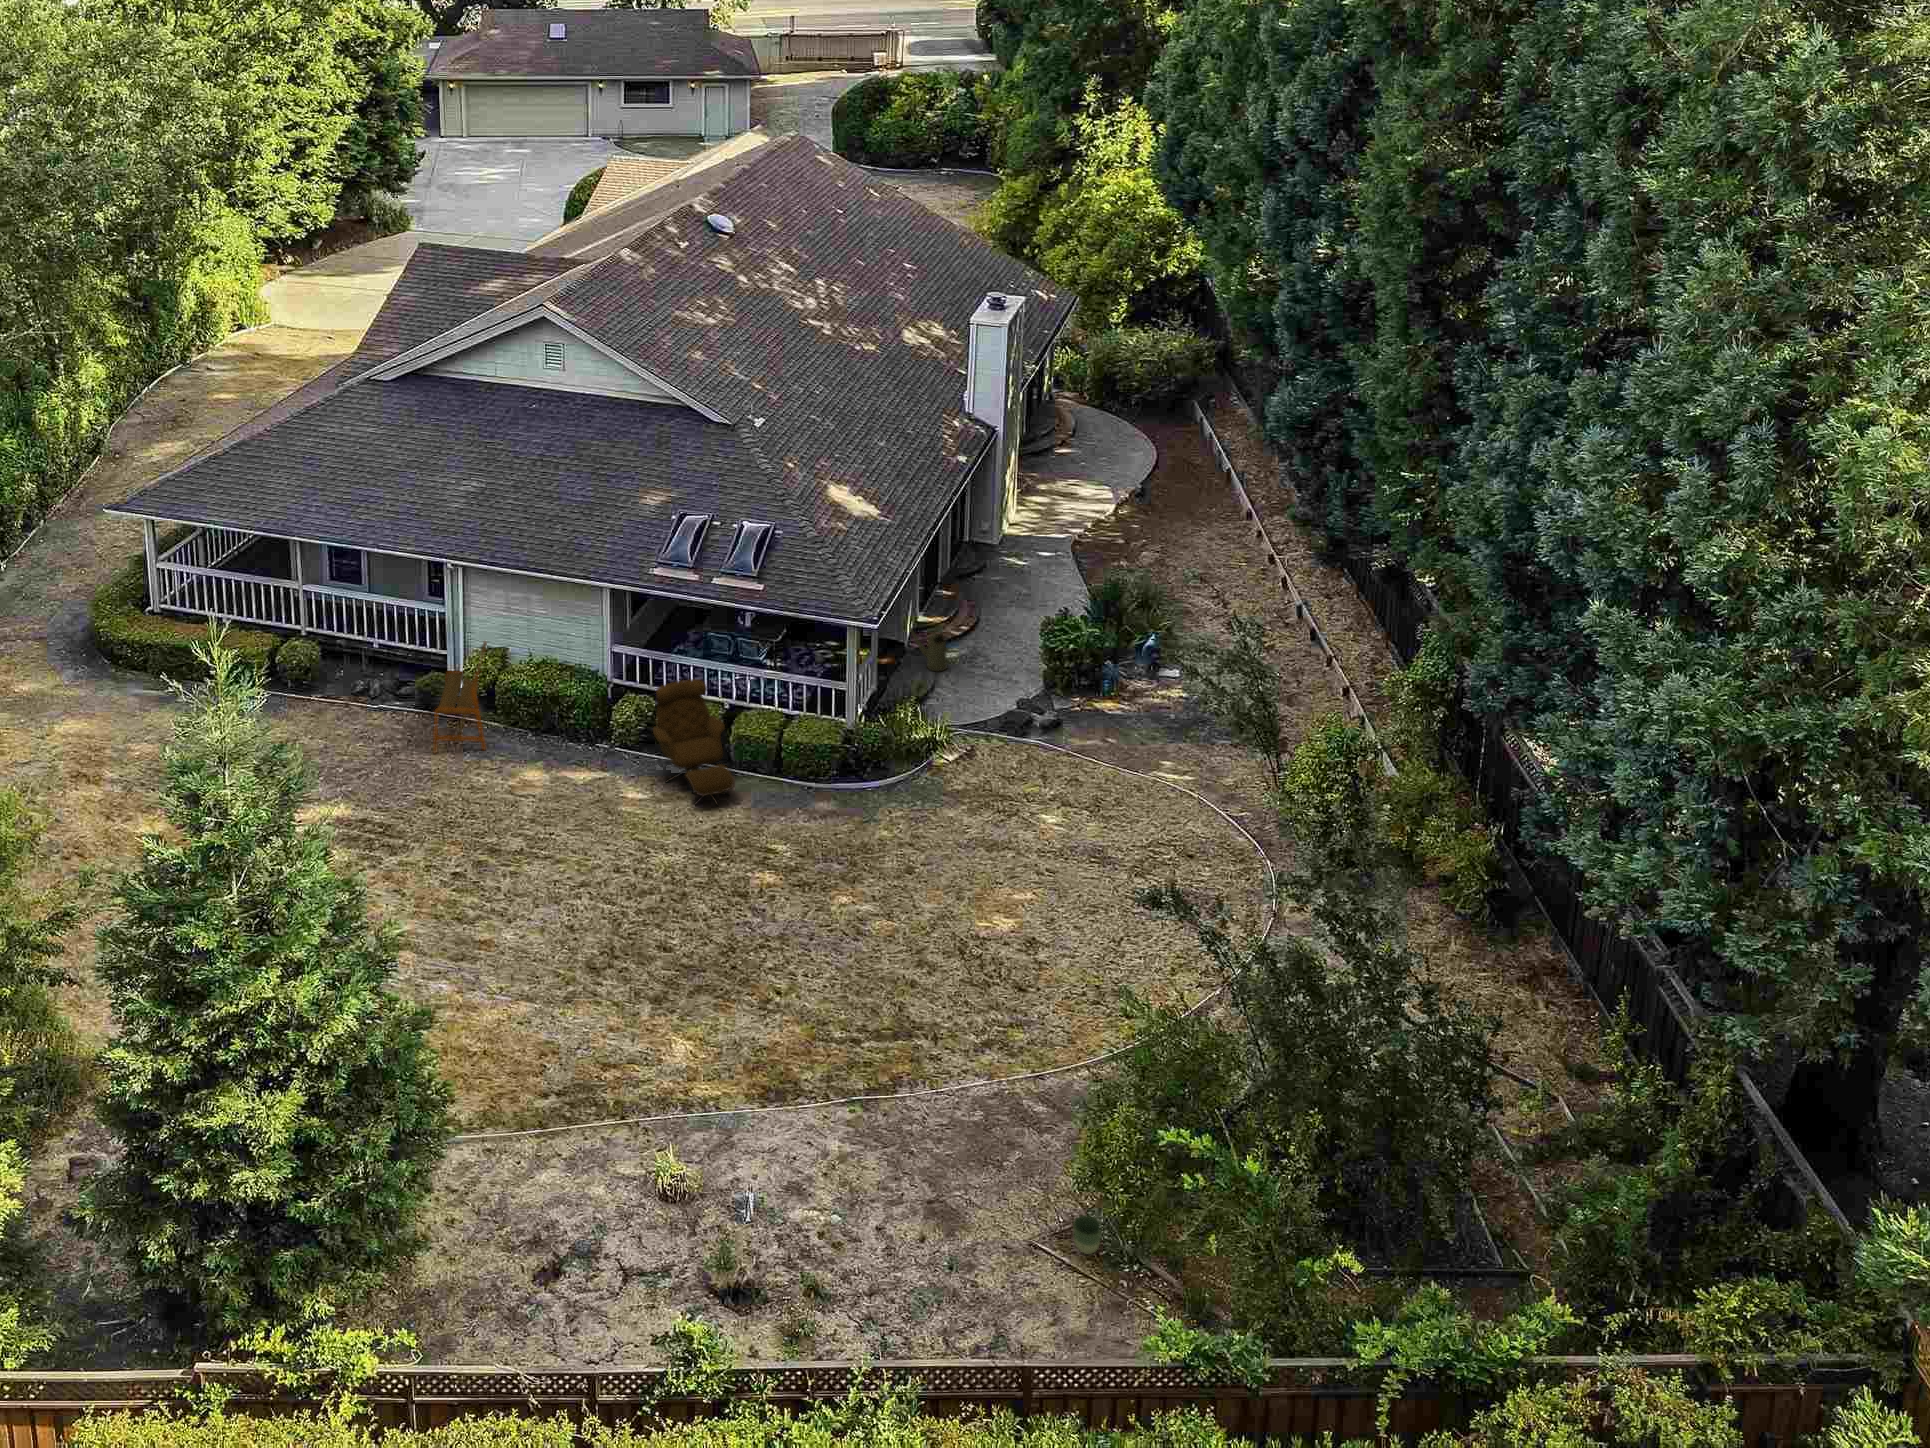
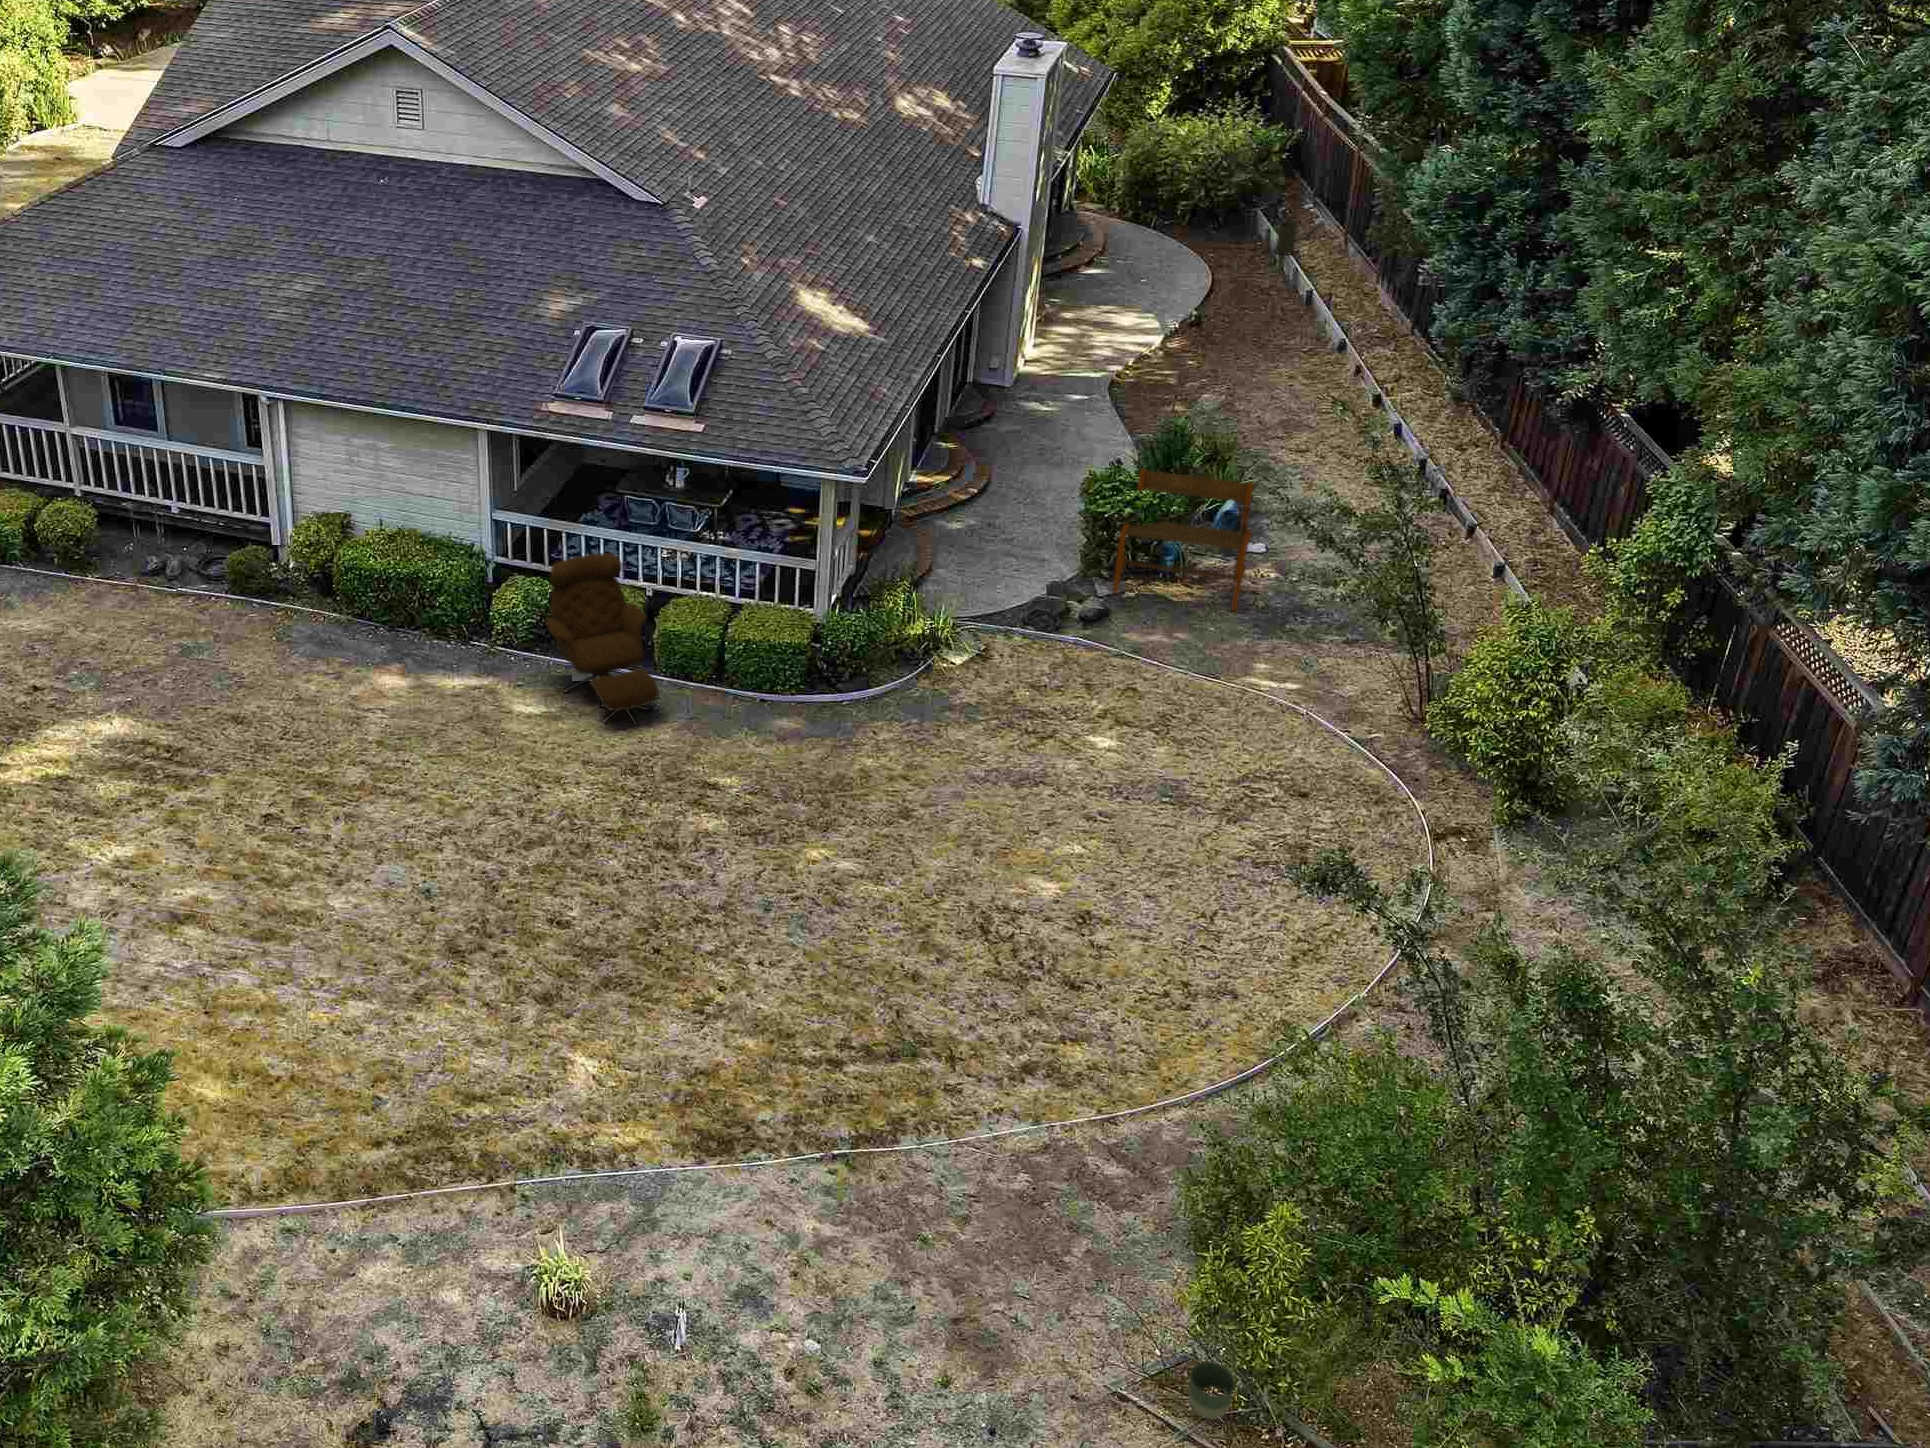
watering can: present [910,628,947,671] -> present [1274,214,1322,255]
bench: present [433,641,487,753] -> present [1113,469,1254,611]

